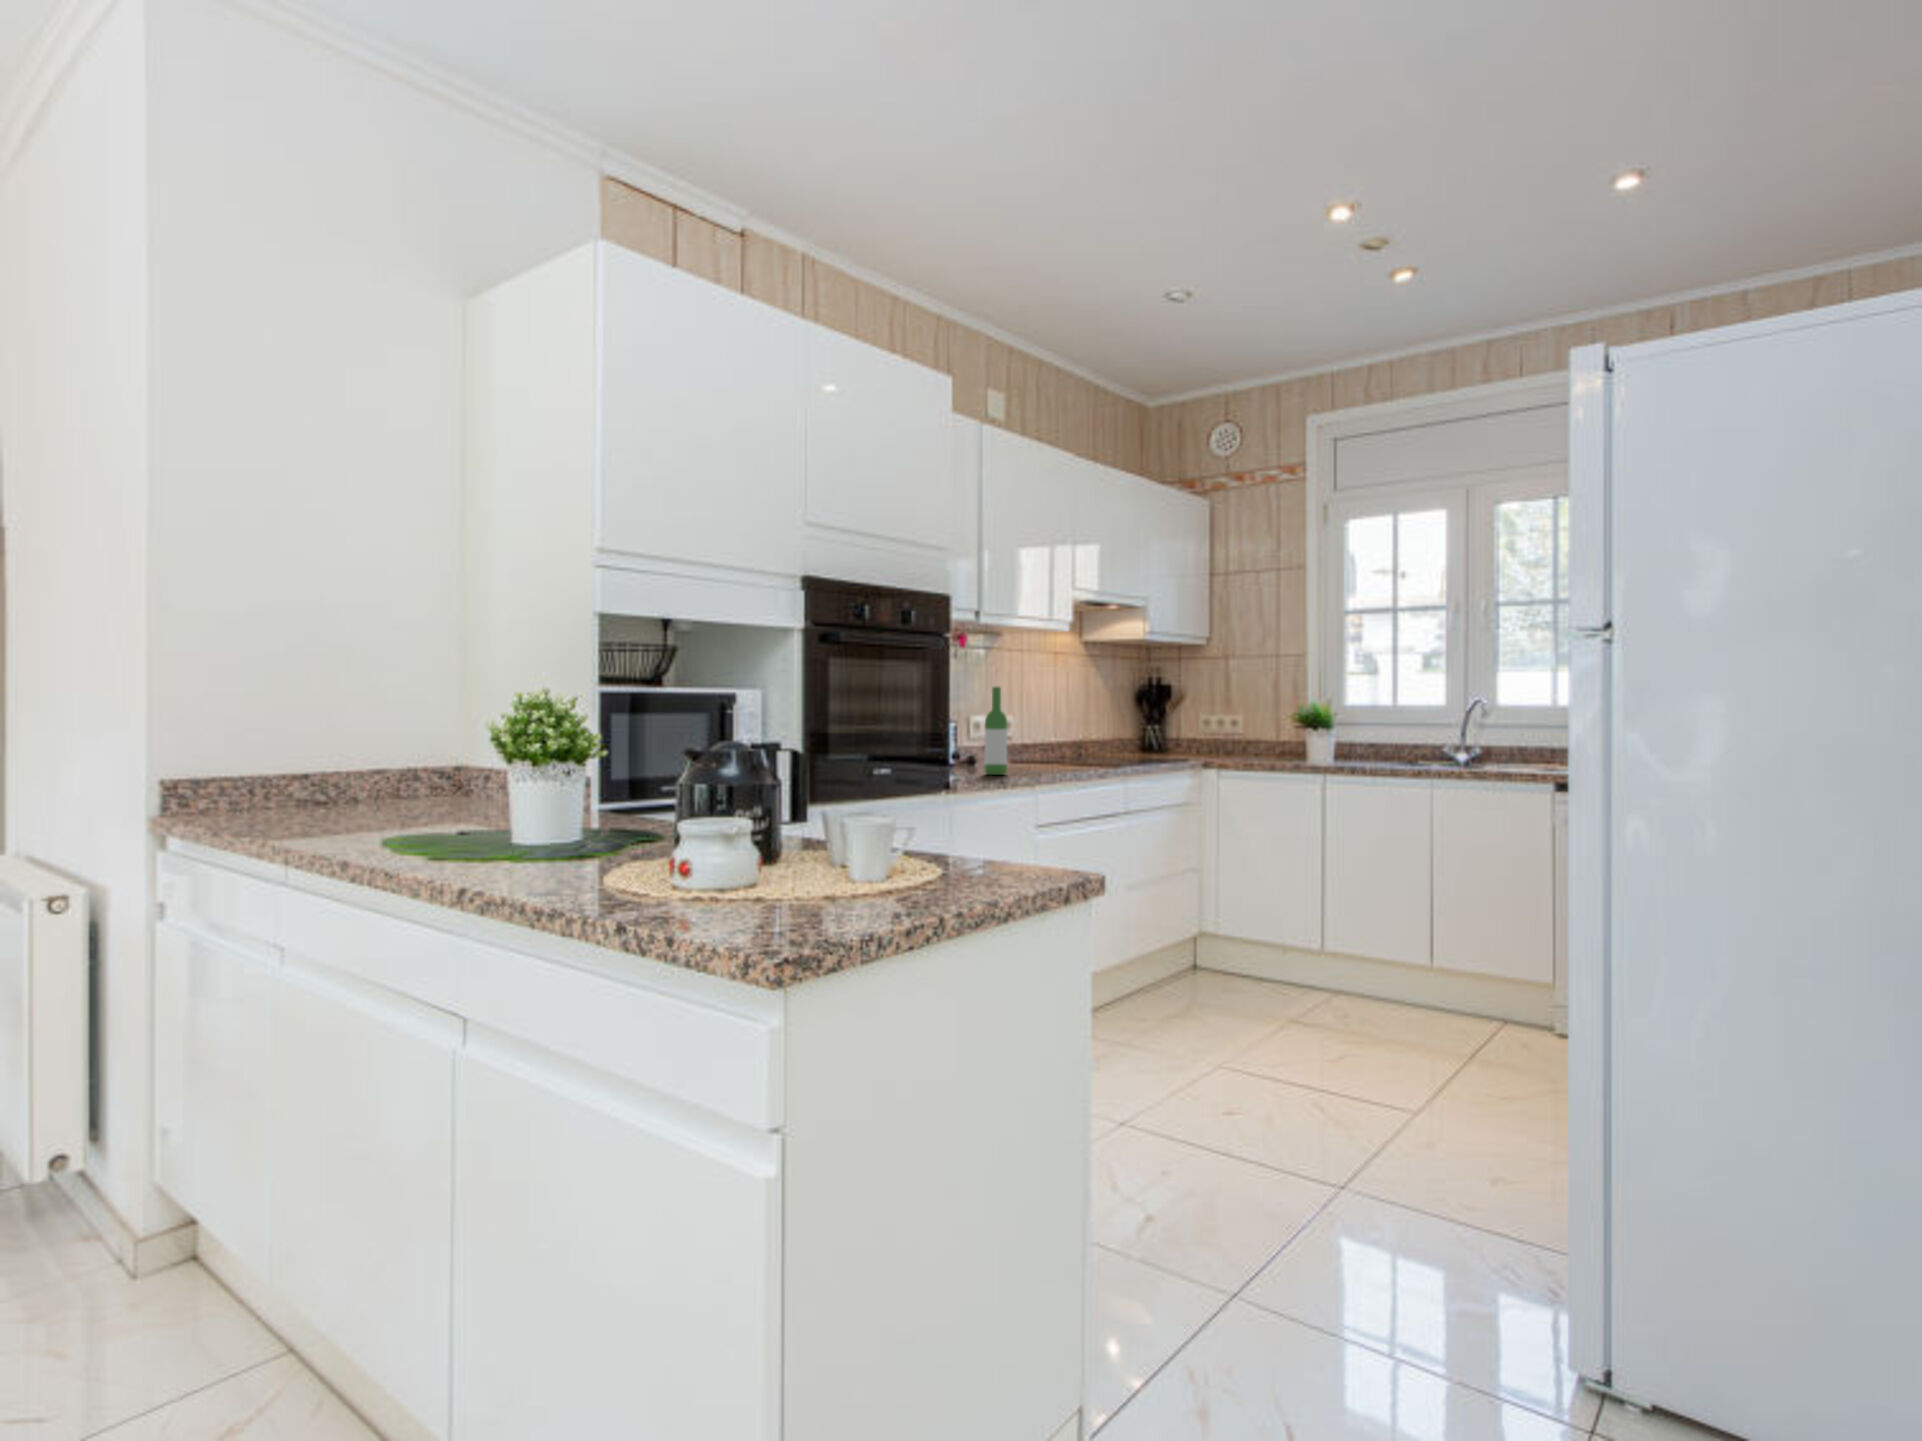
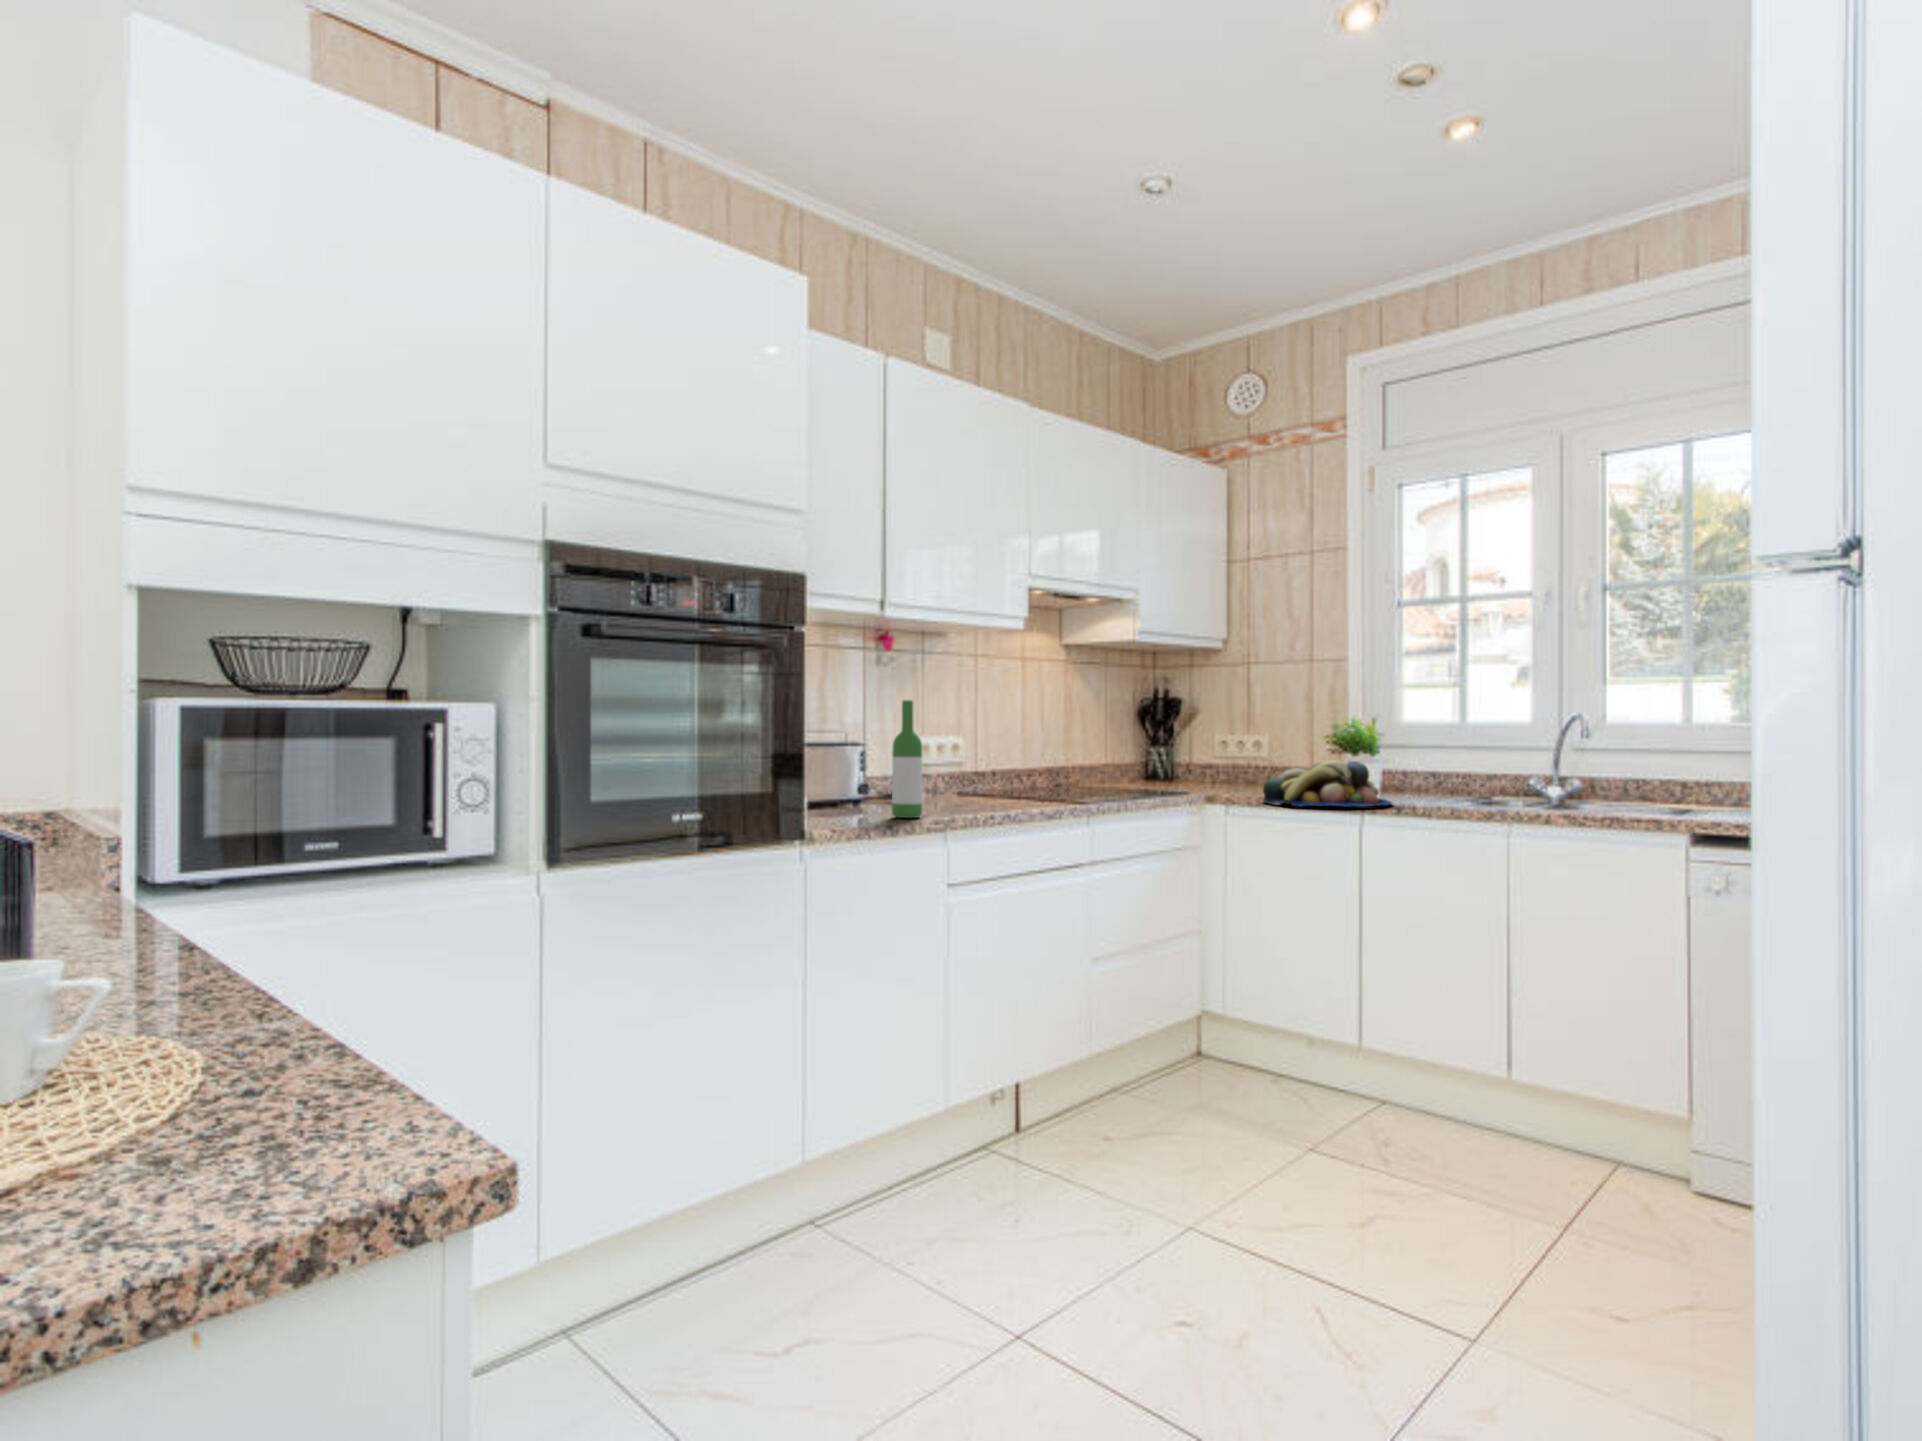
fruit bowl: none [1249,733,1347,767] -> present [1263,760,1391,807]

